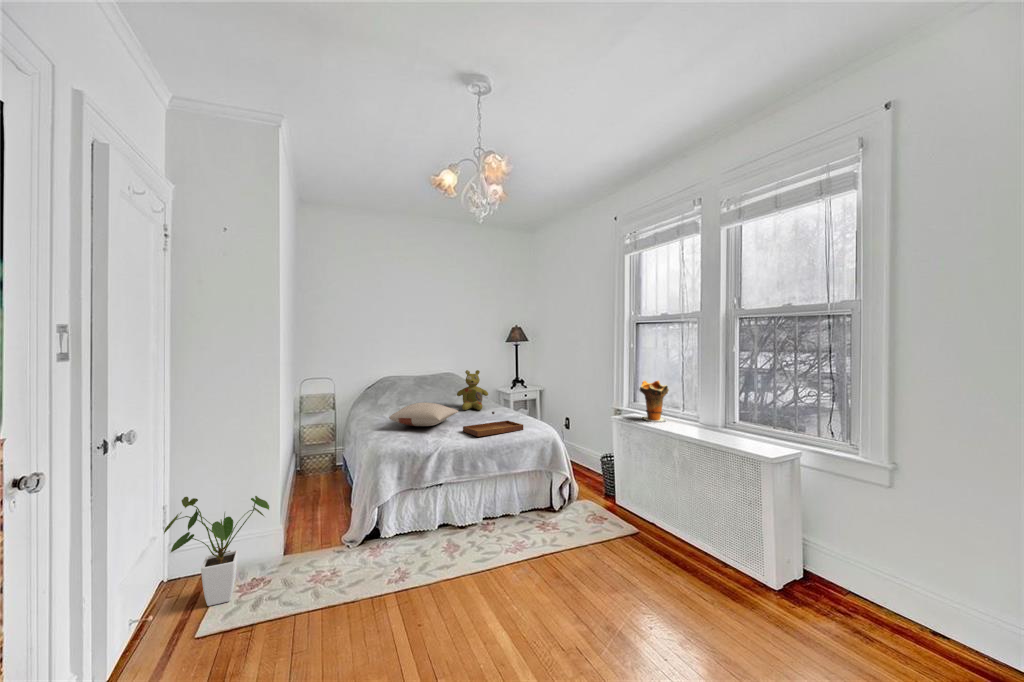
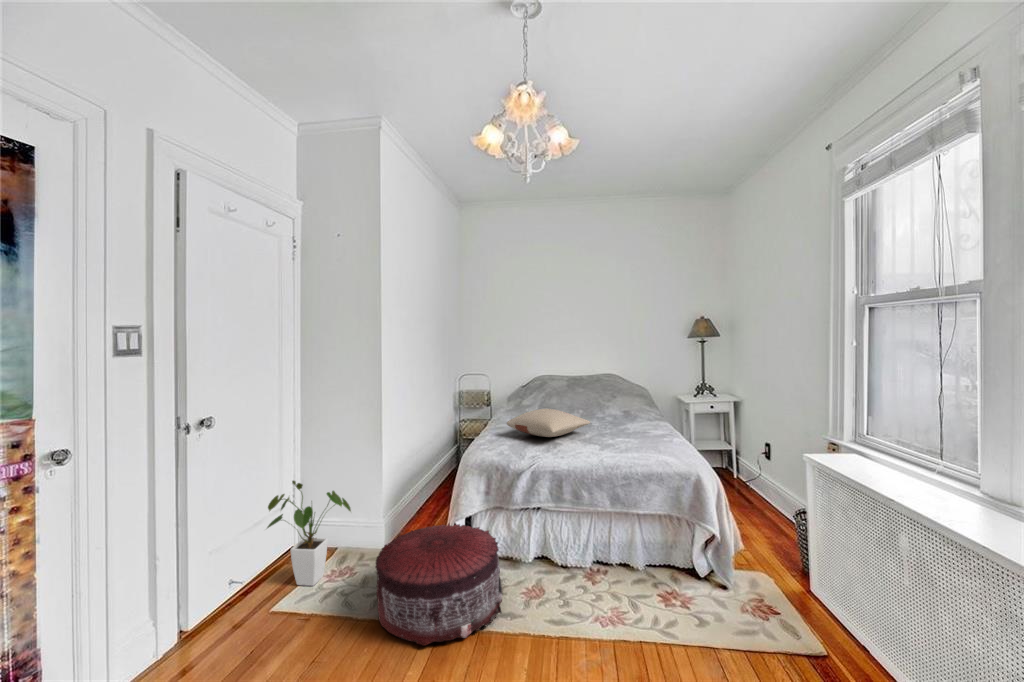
stuffed bear: present [457,370,488,410] -> none [605,373,643,423]
decorative vase: present [639,381,669,422] -> none [848,402,912,476]
tray: present [463,411,523,437] -> none [582,427,660,458]
pouf: none [319,506,441,608] -> present [375,524,503,646]

